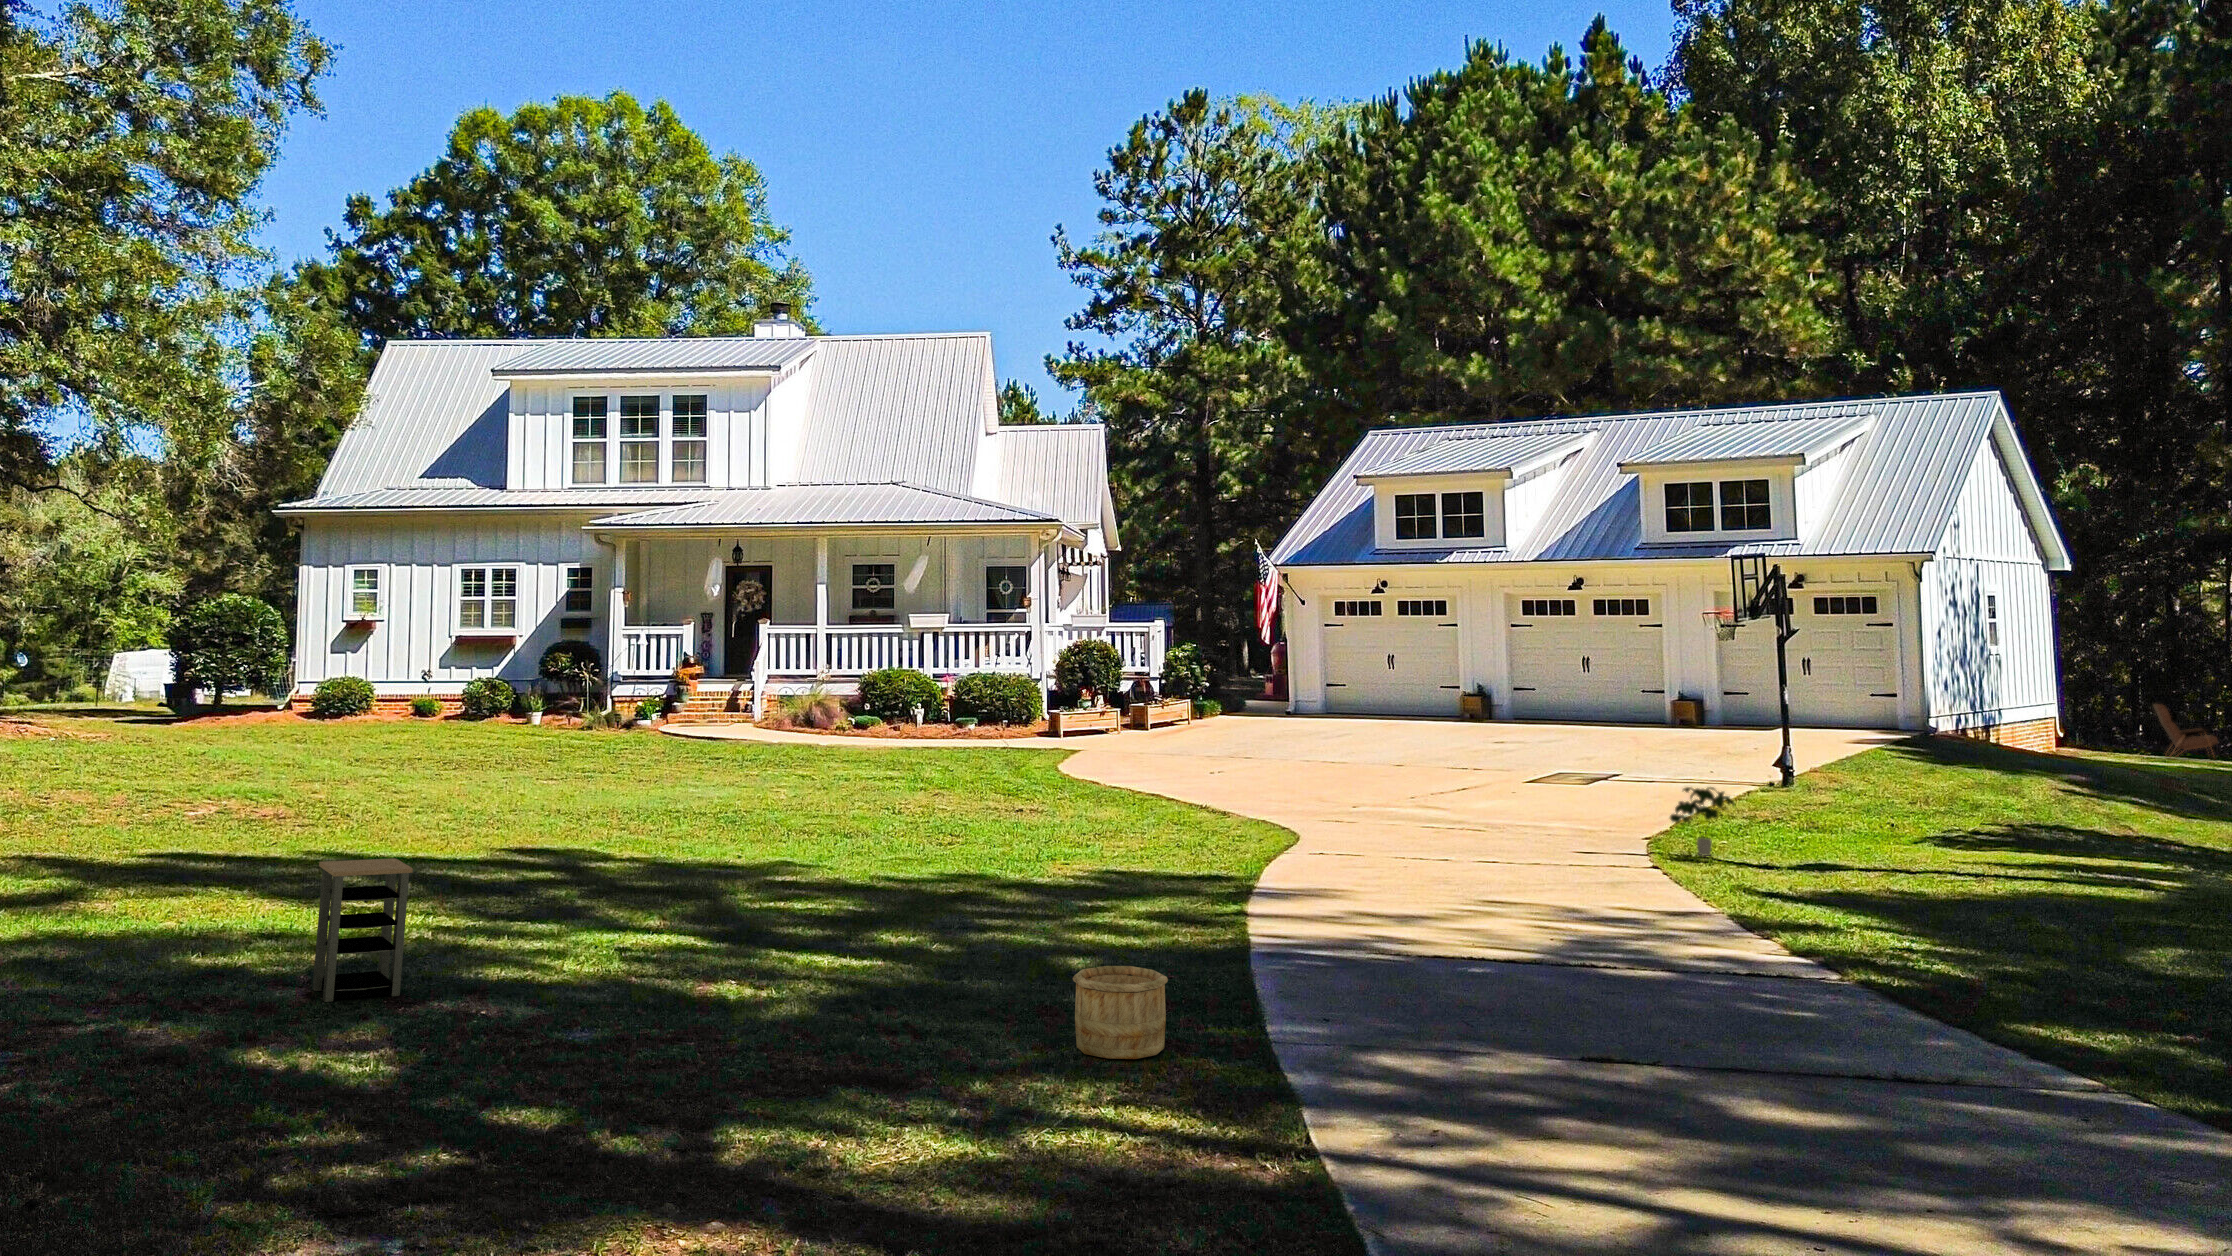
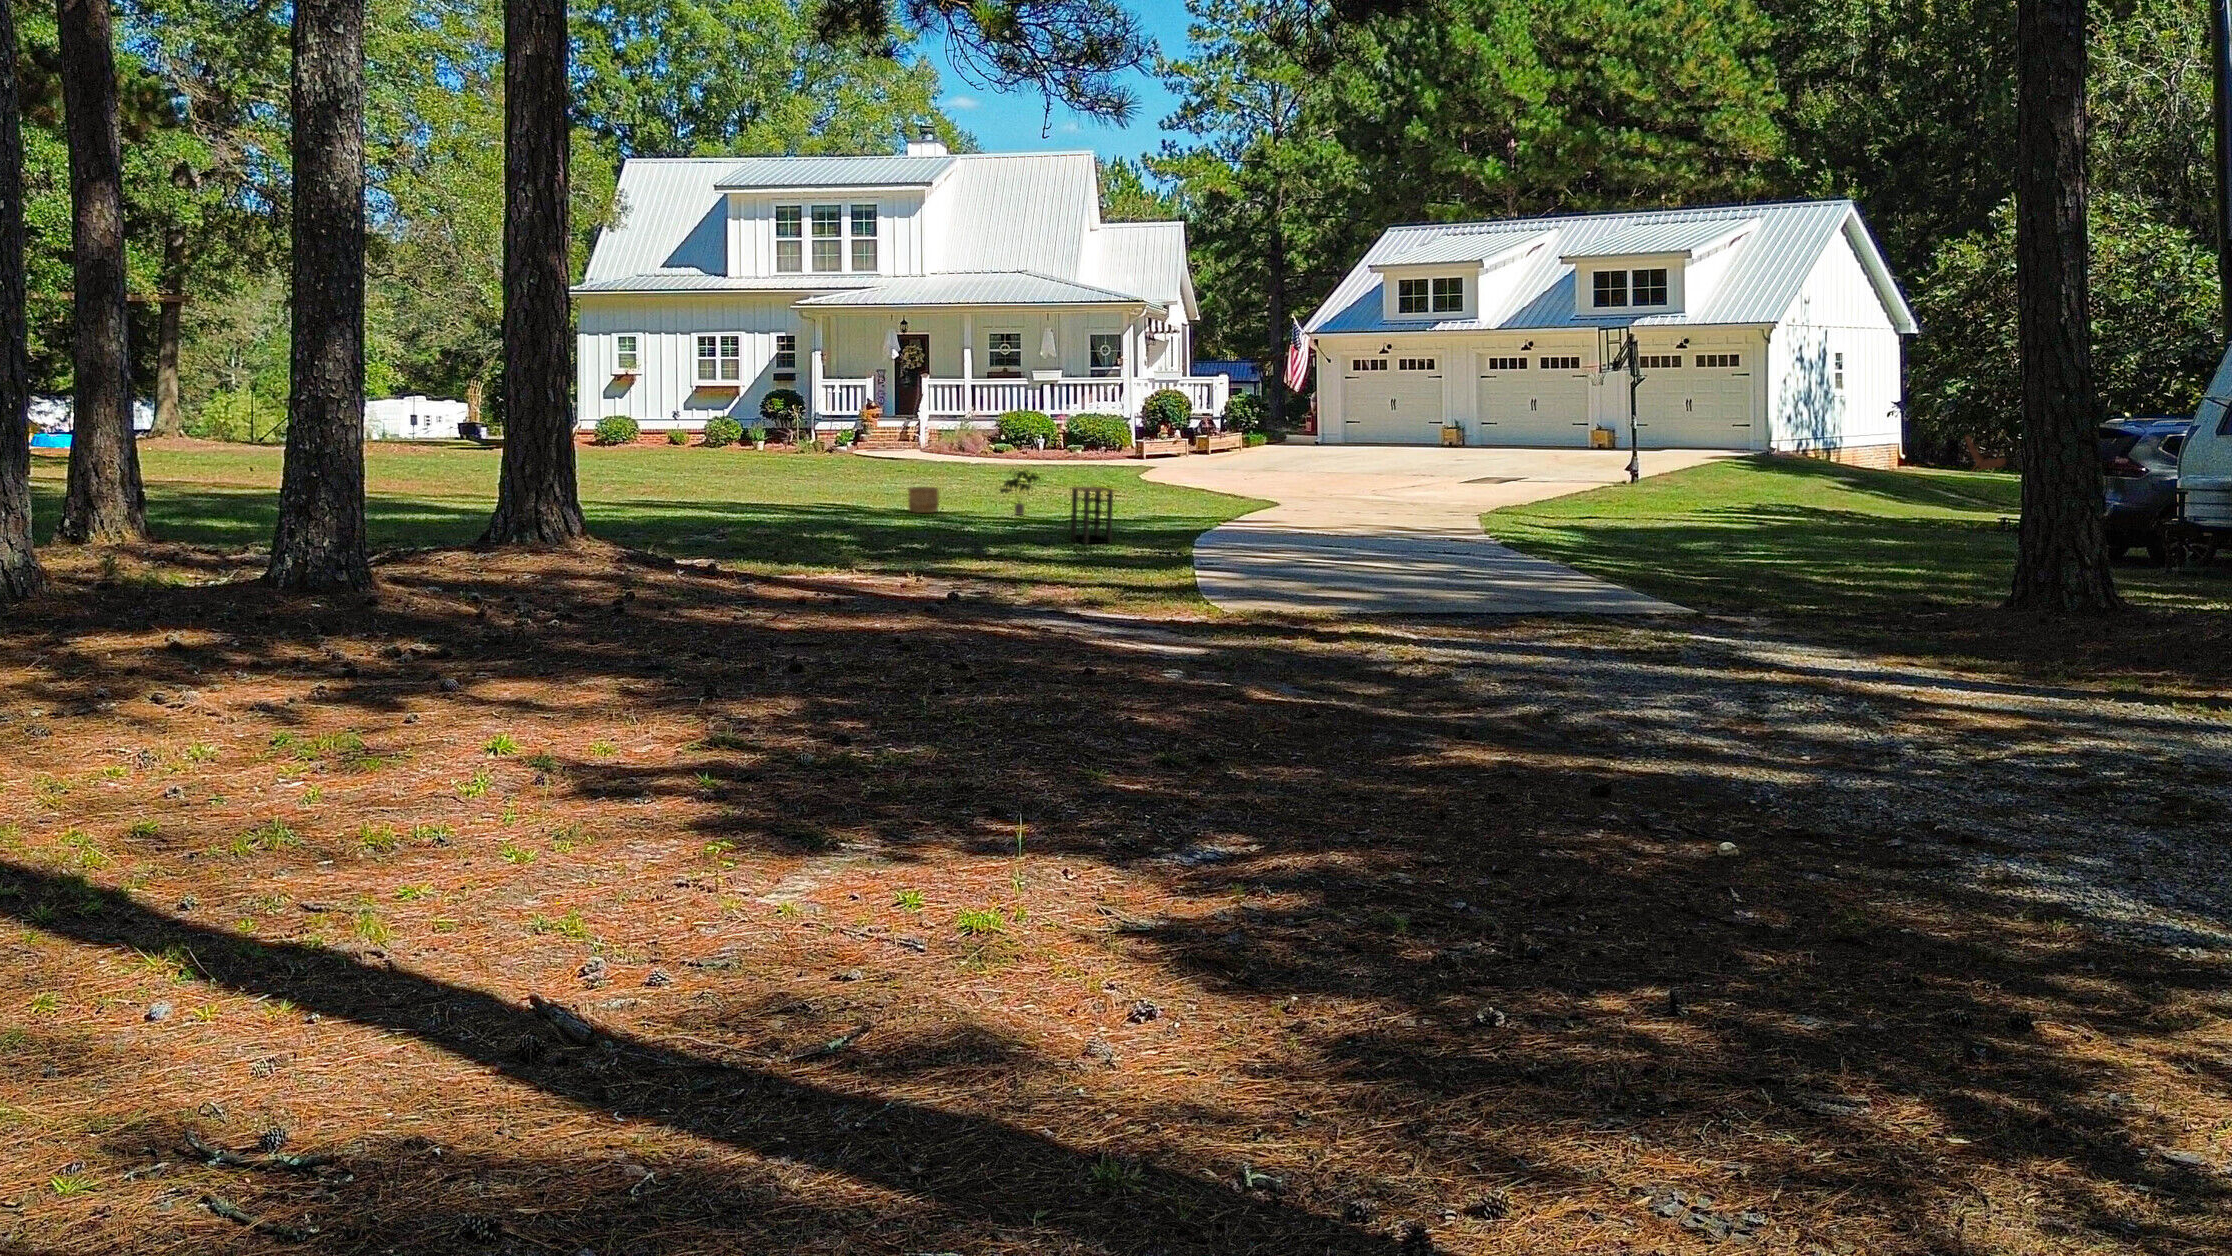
potted plant: present [1670,787,1735,856] -> present [1000,471,1041,515]
side table: present [312,858,413,1002] -> present [1071,487,1114,544]
wooden bucket: present [1073,966,1168,1059] -> present [909,487,939,513]

